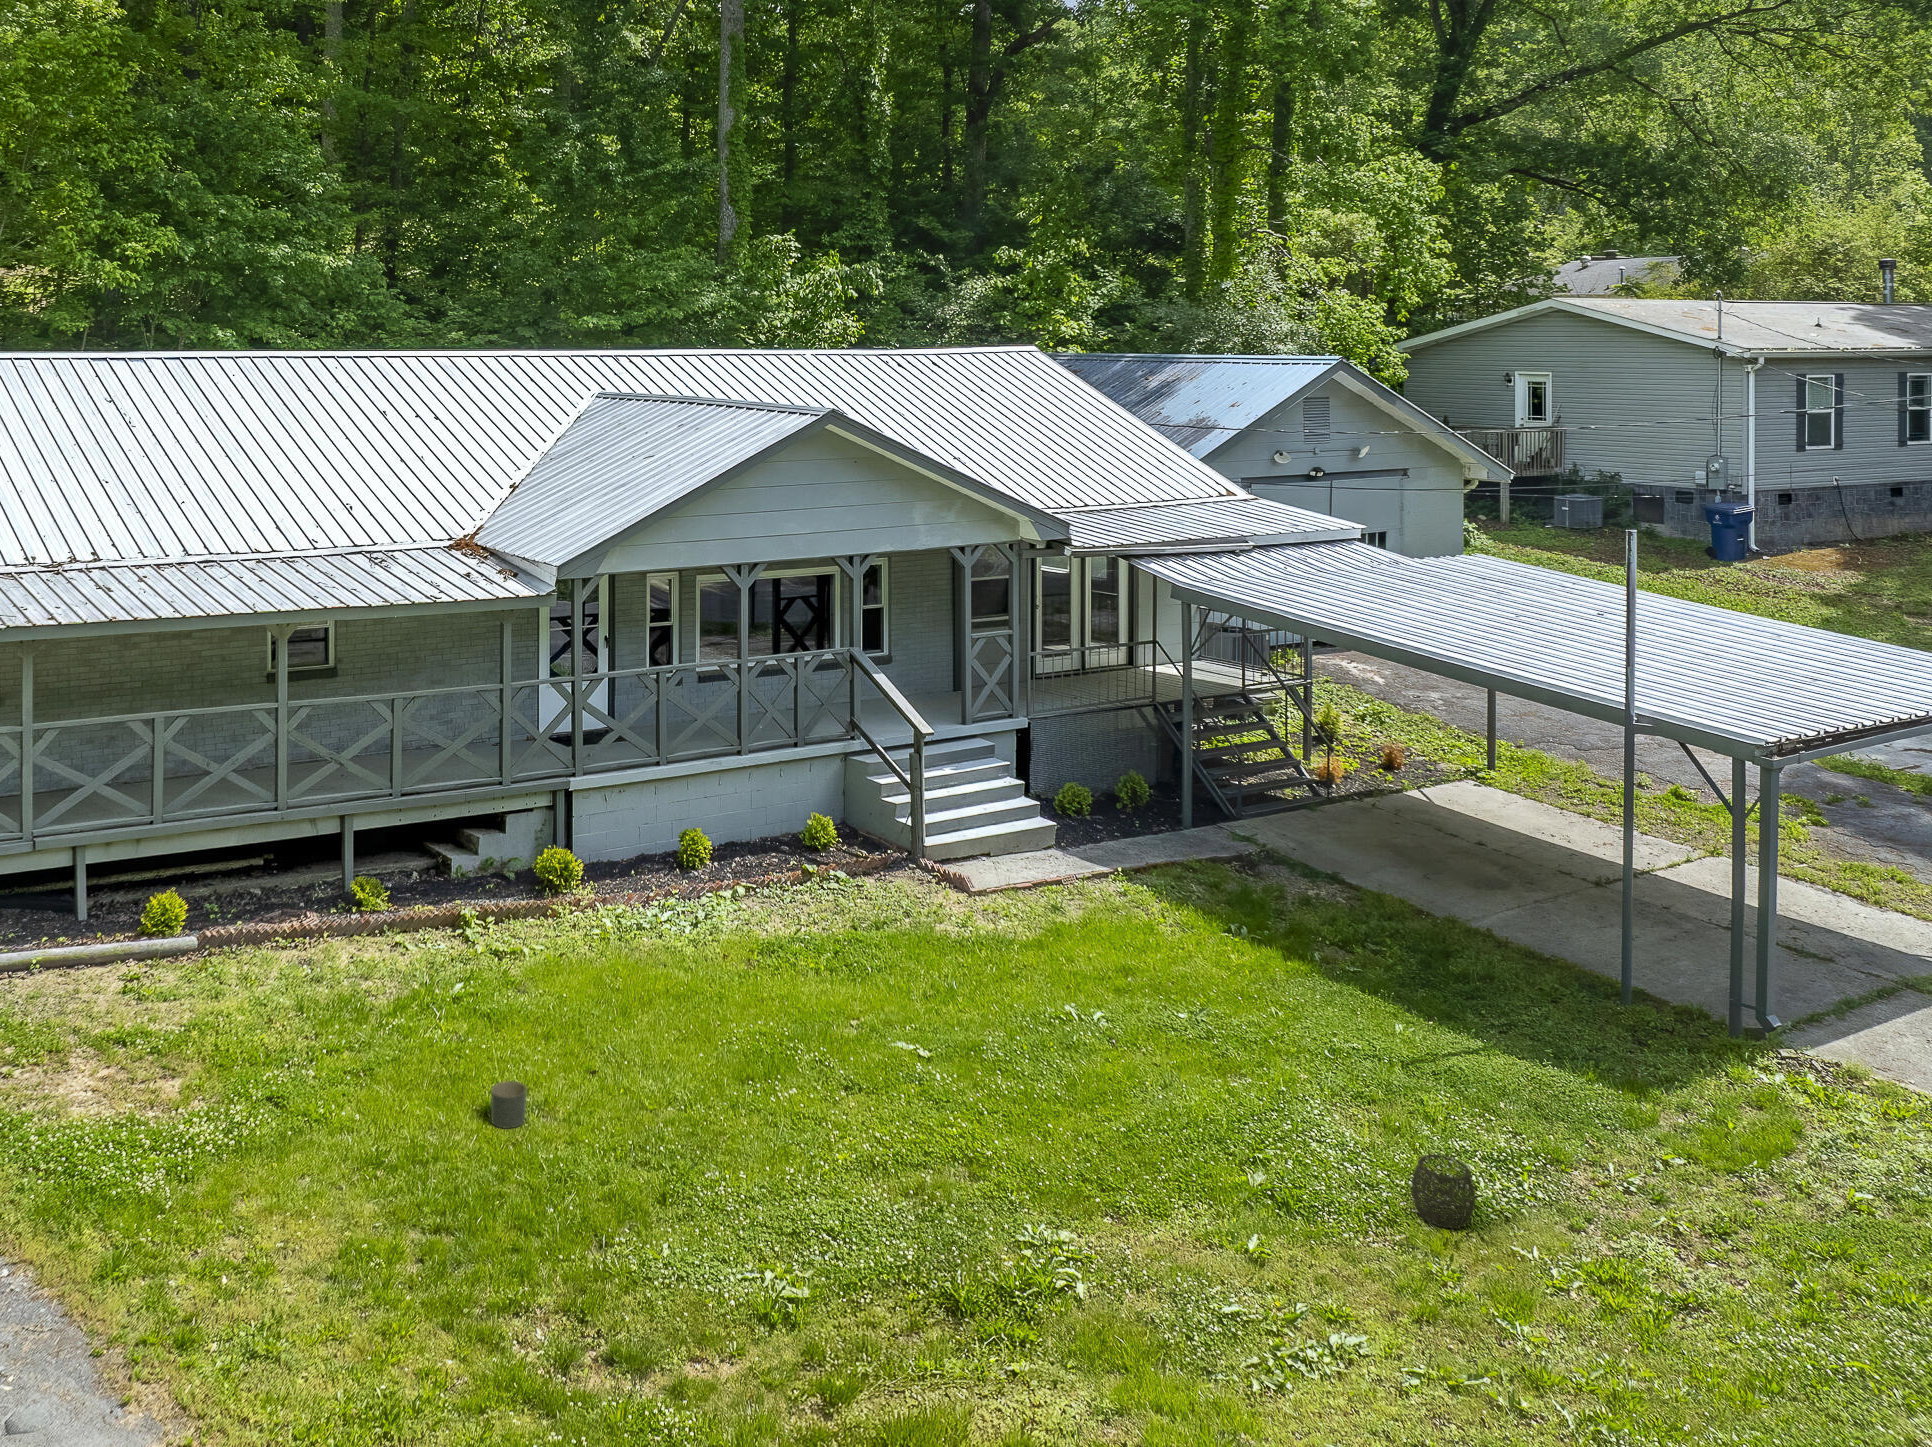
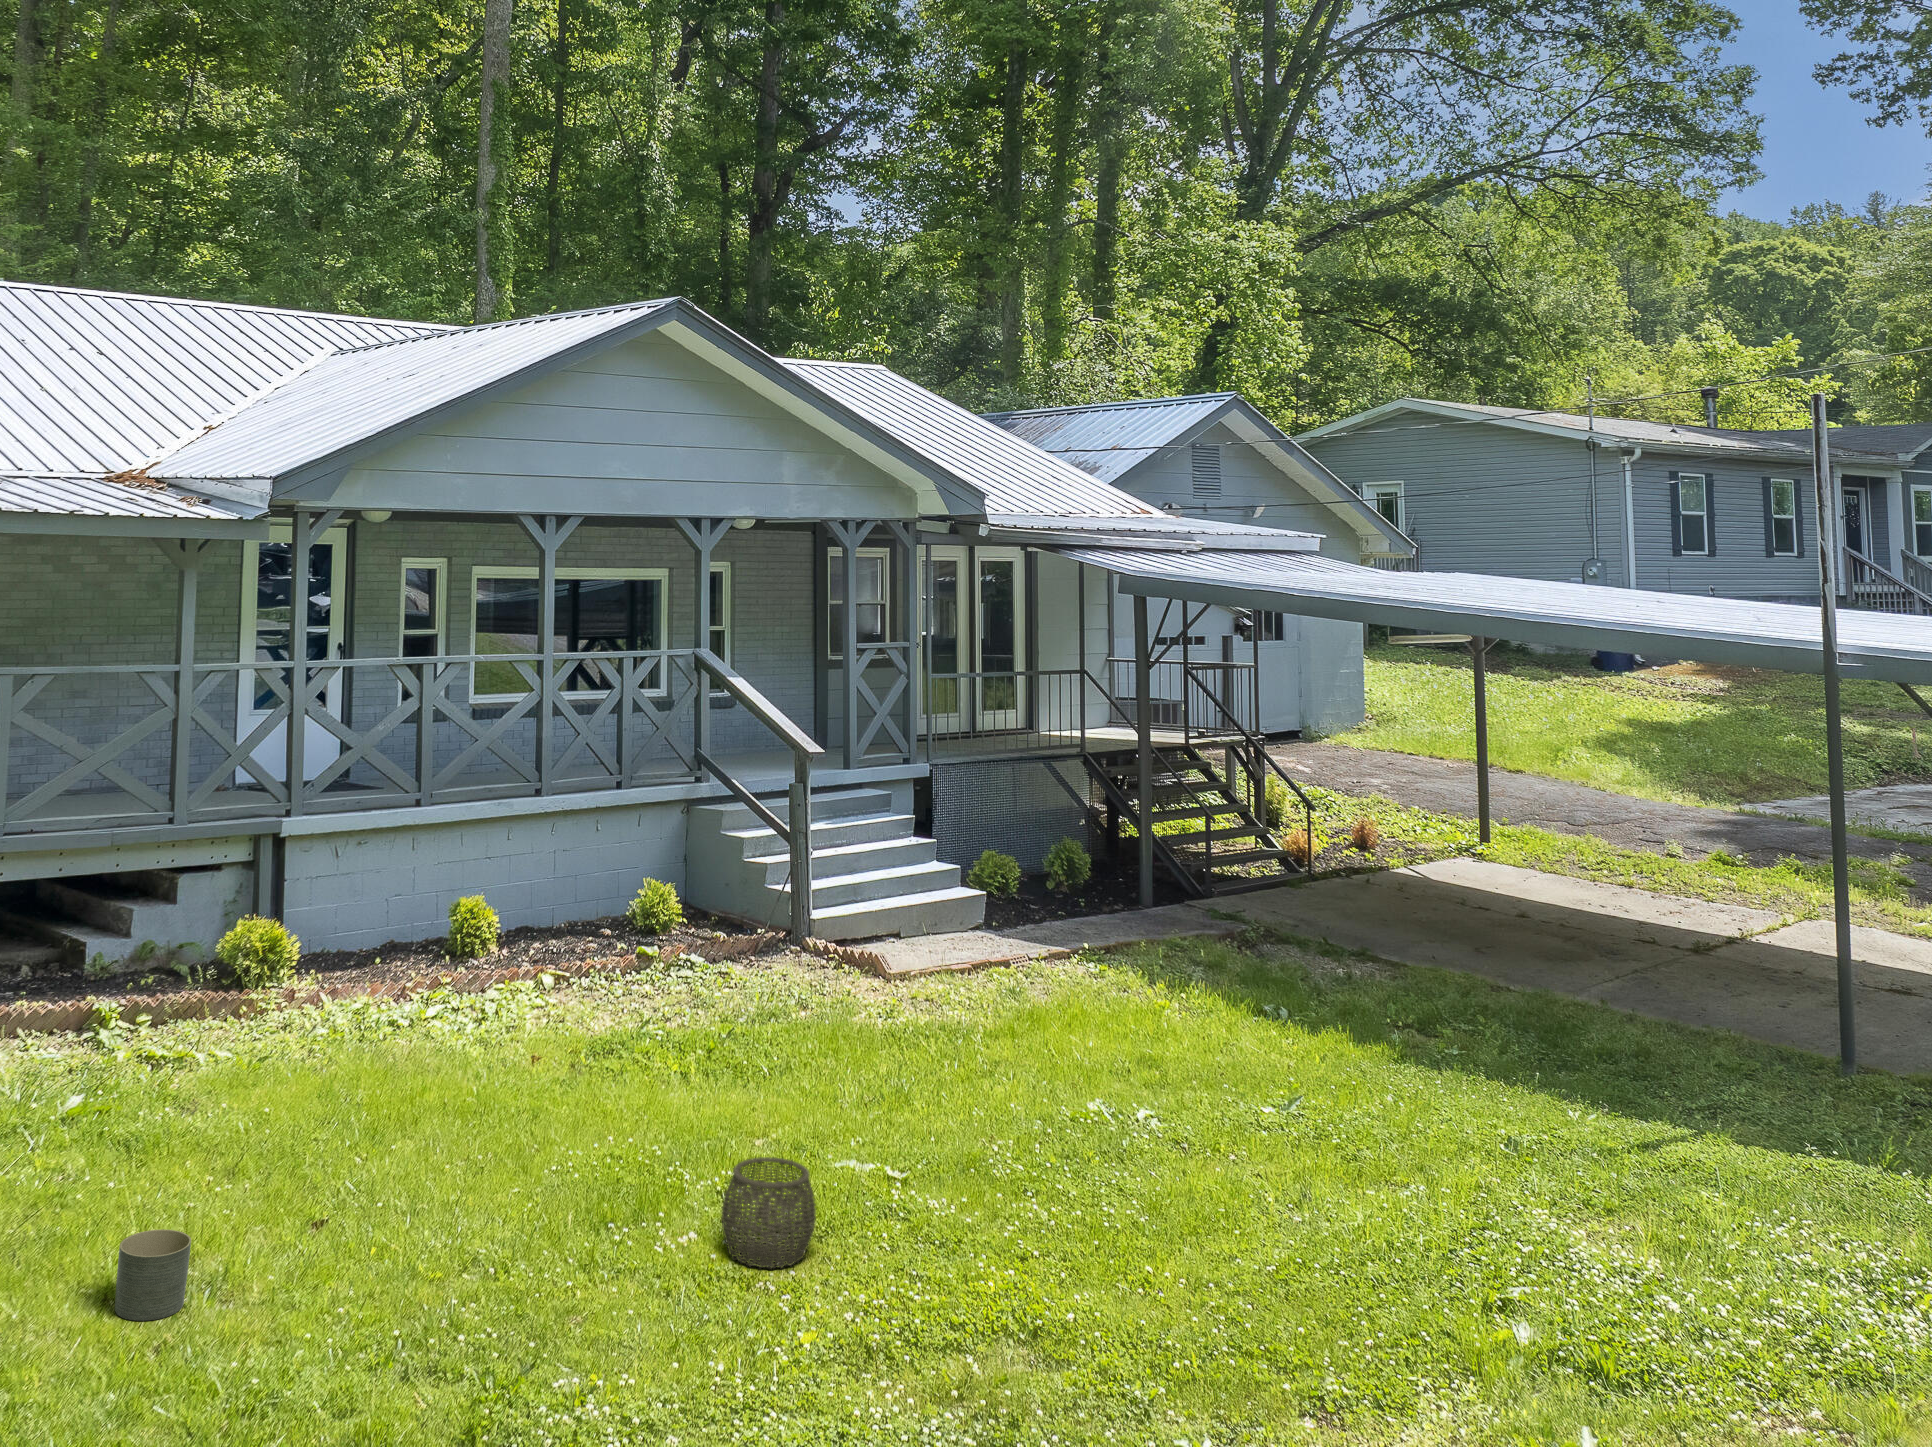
woven basket: present [1411,1154,1476,1229] -> present [721,1157,816,1268]

